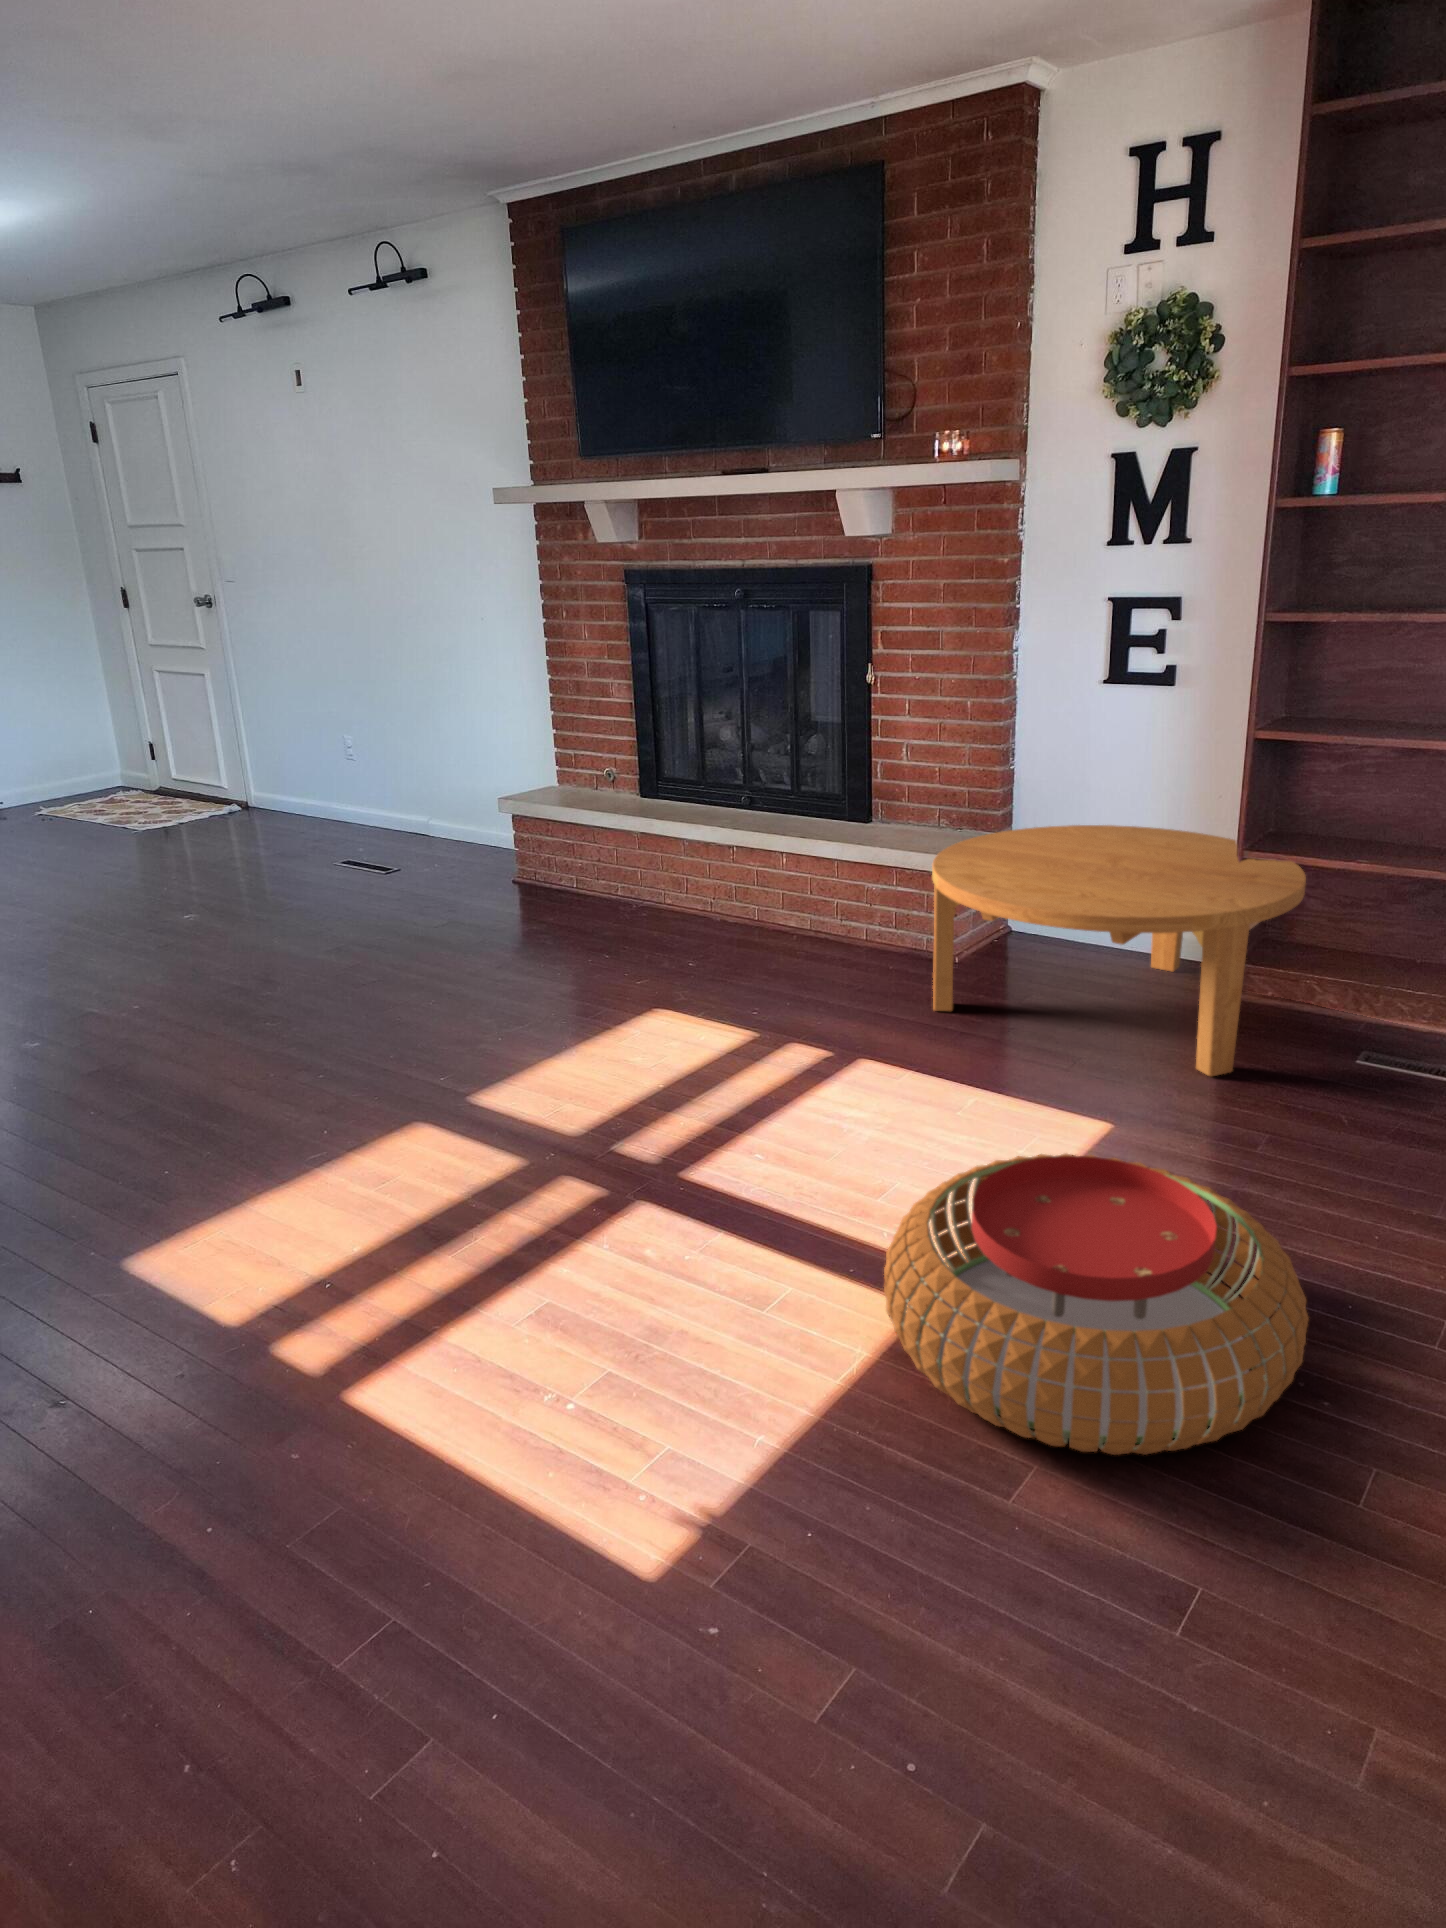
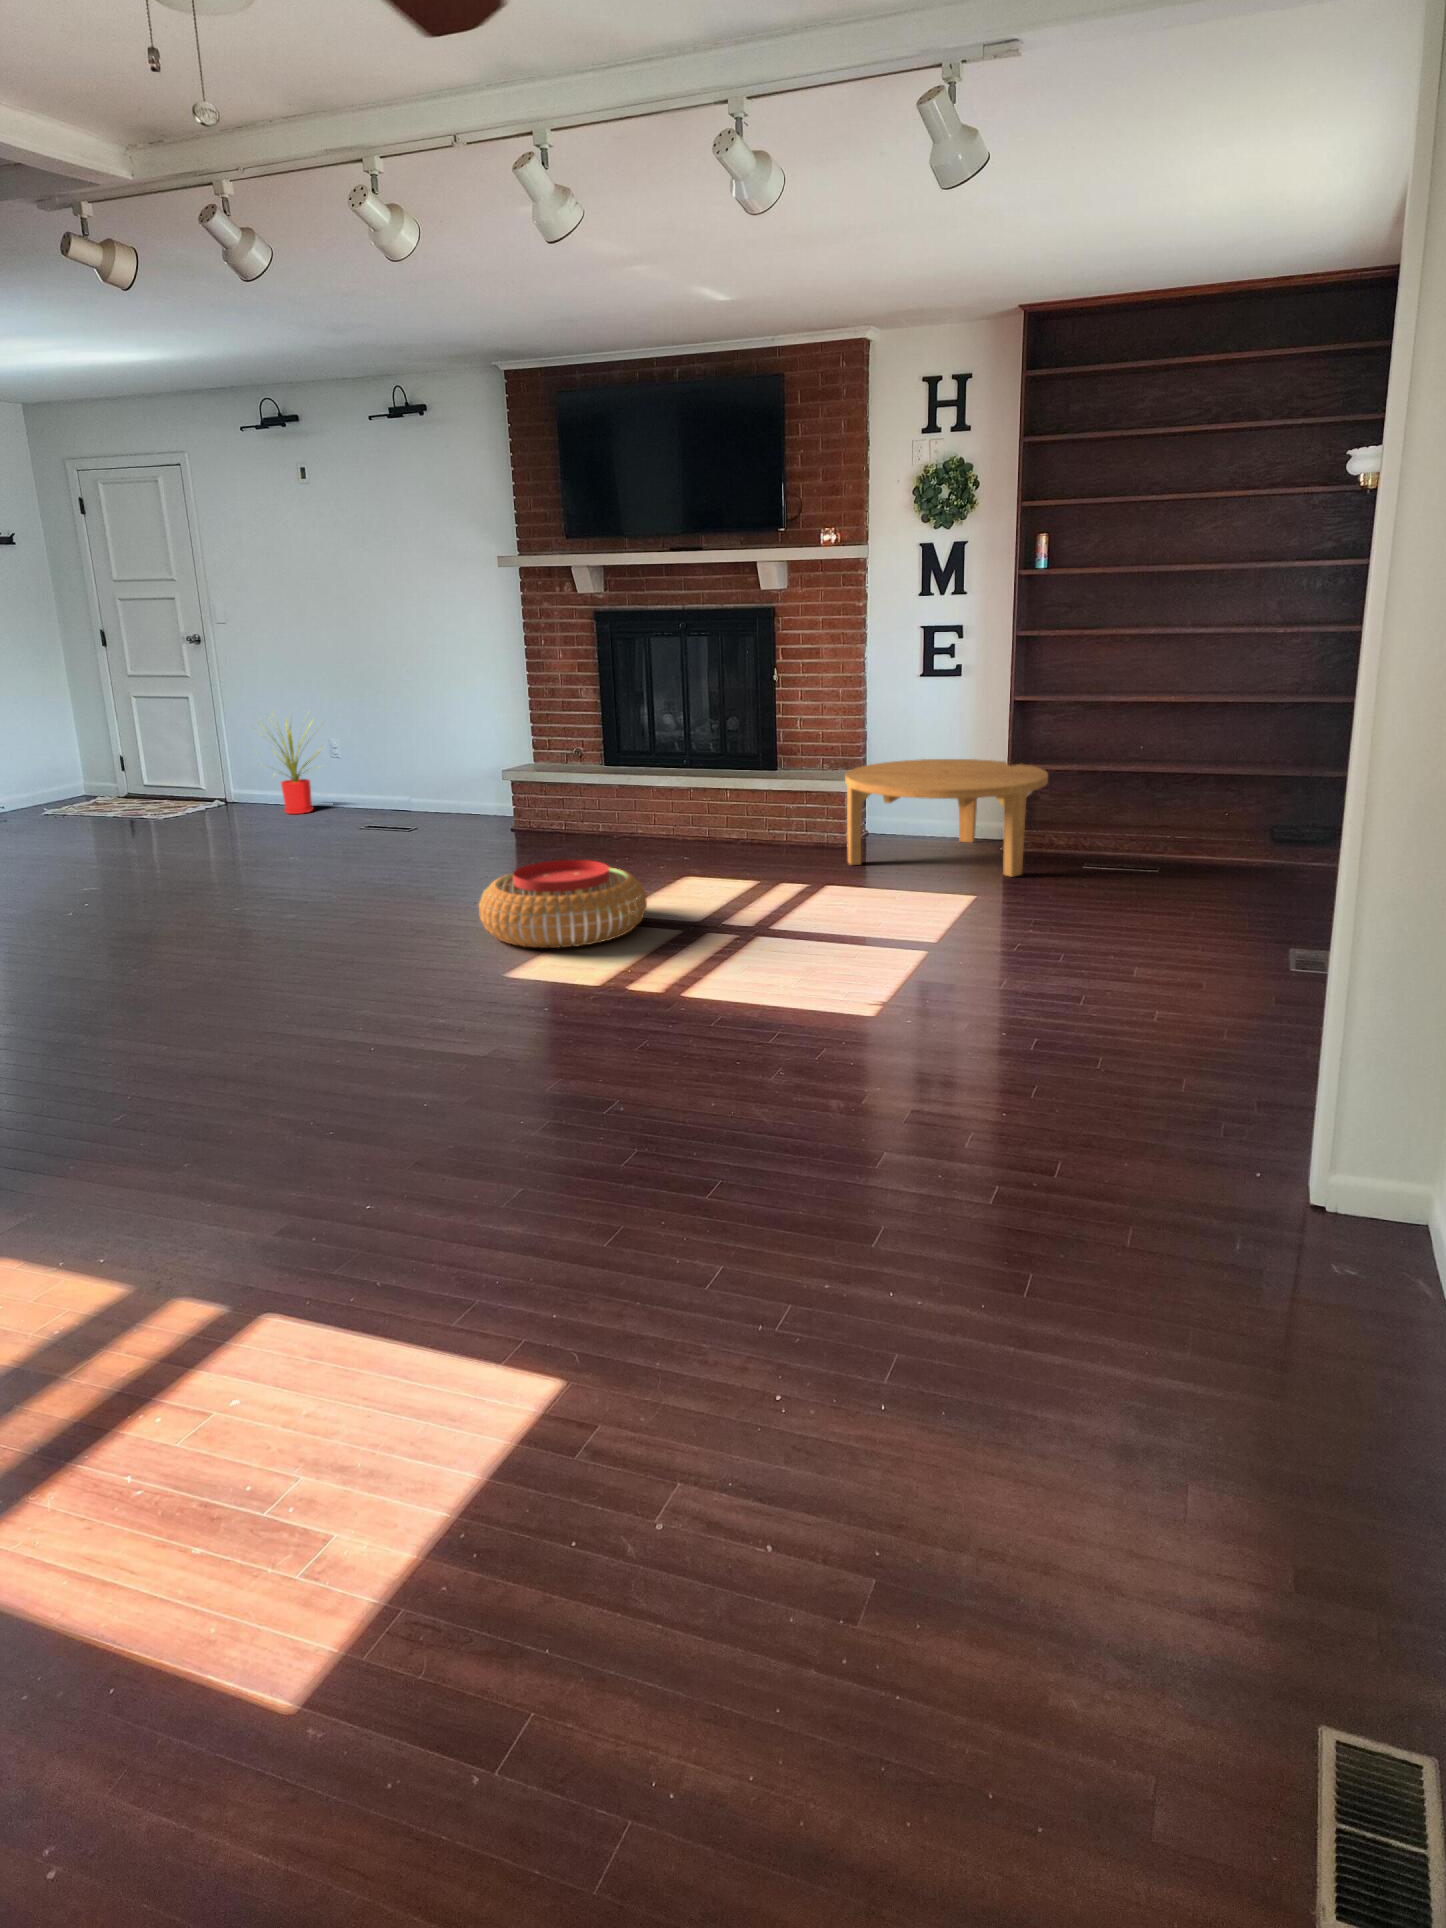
house plant: none [220,693,330,832] -> present [261,713,323,814]
pouf: present [884,1154,1309,1455] -> present [479,860,647,948]

